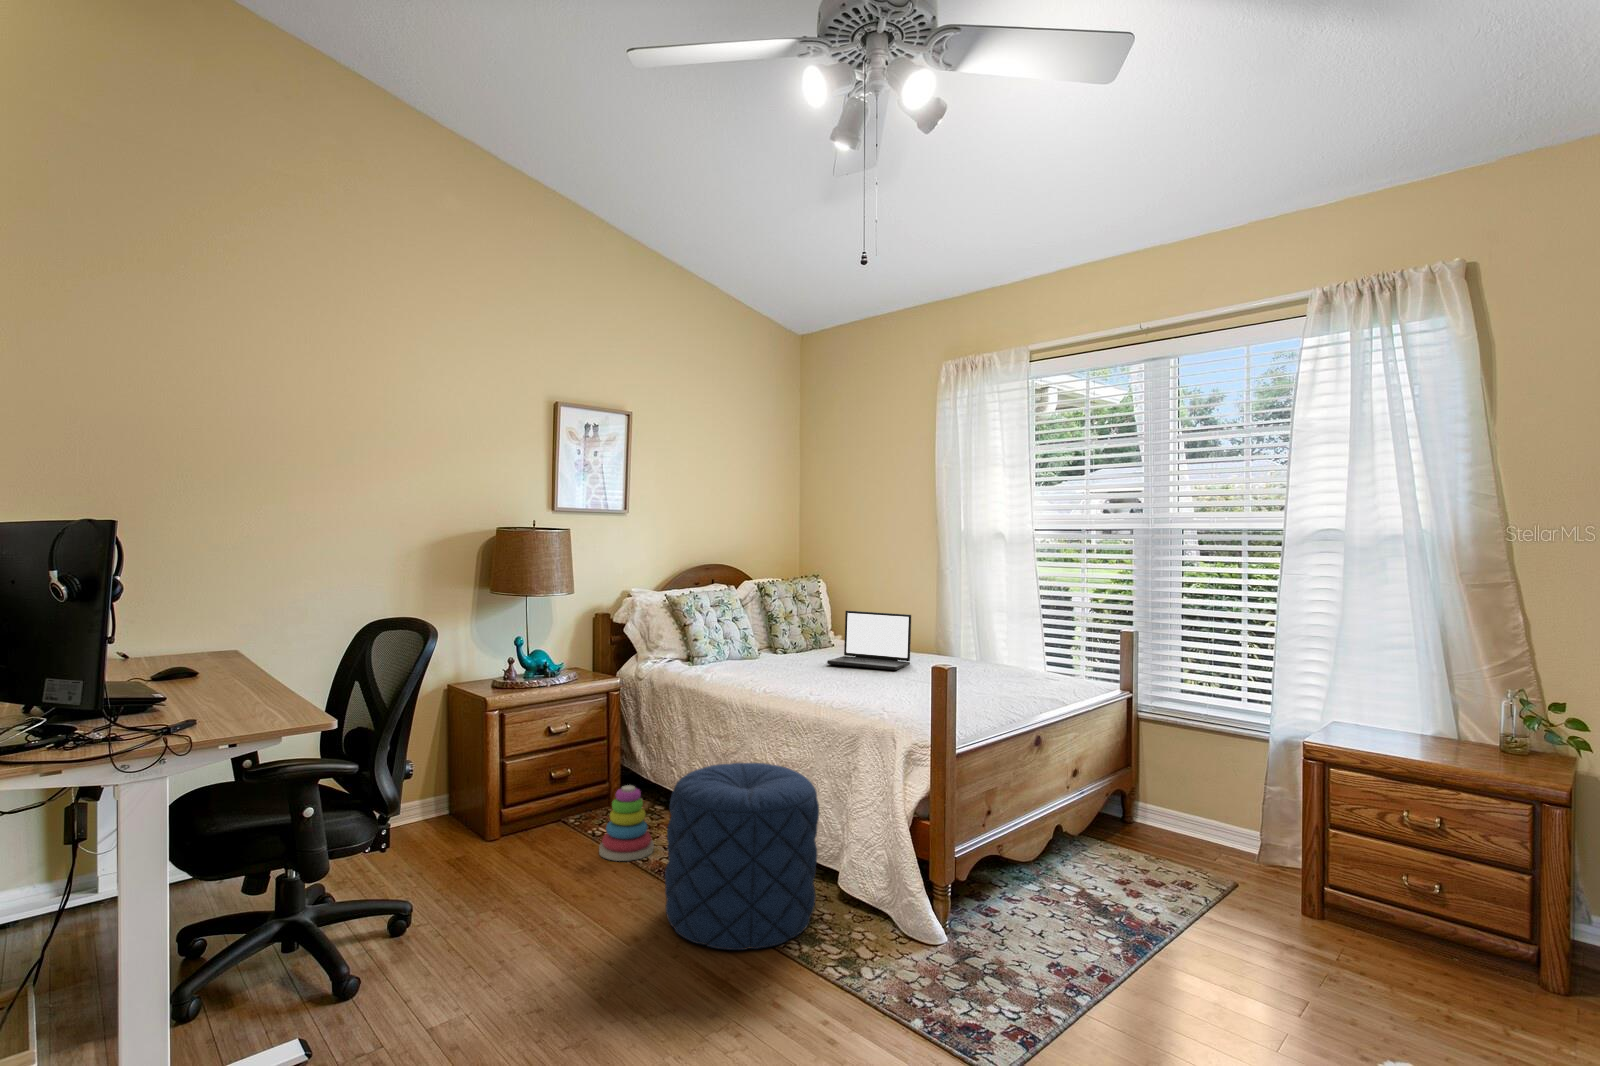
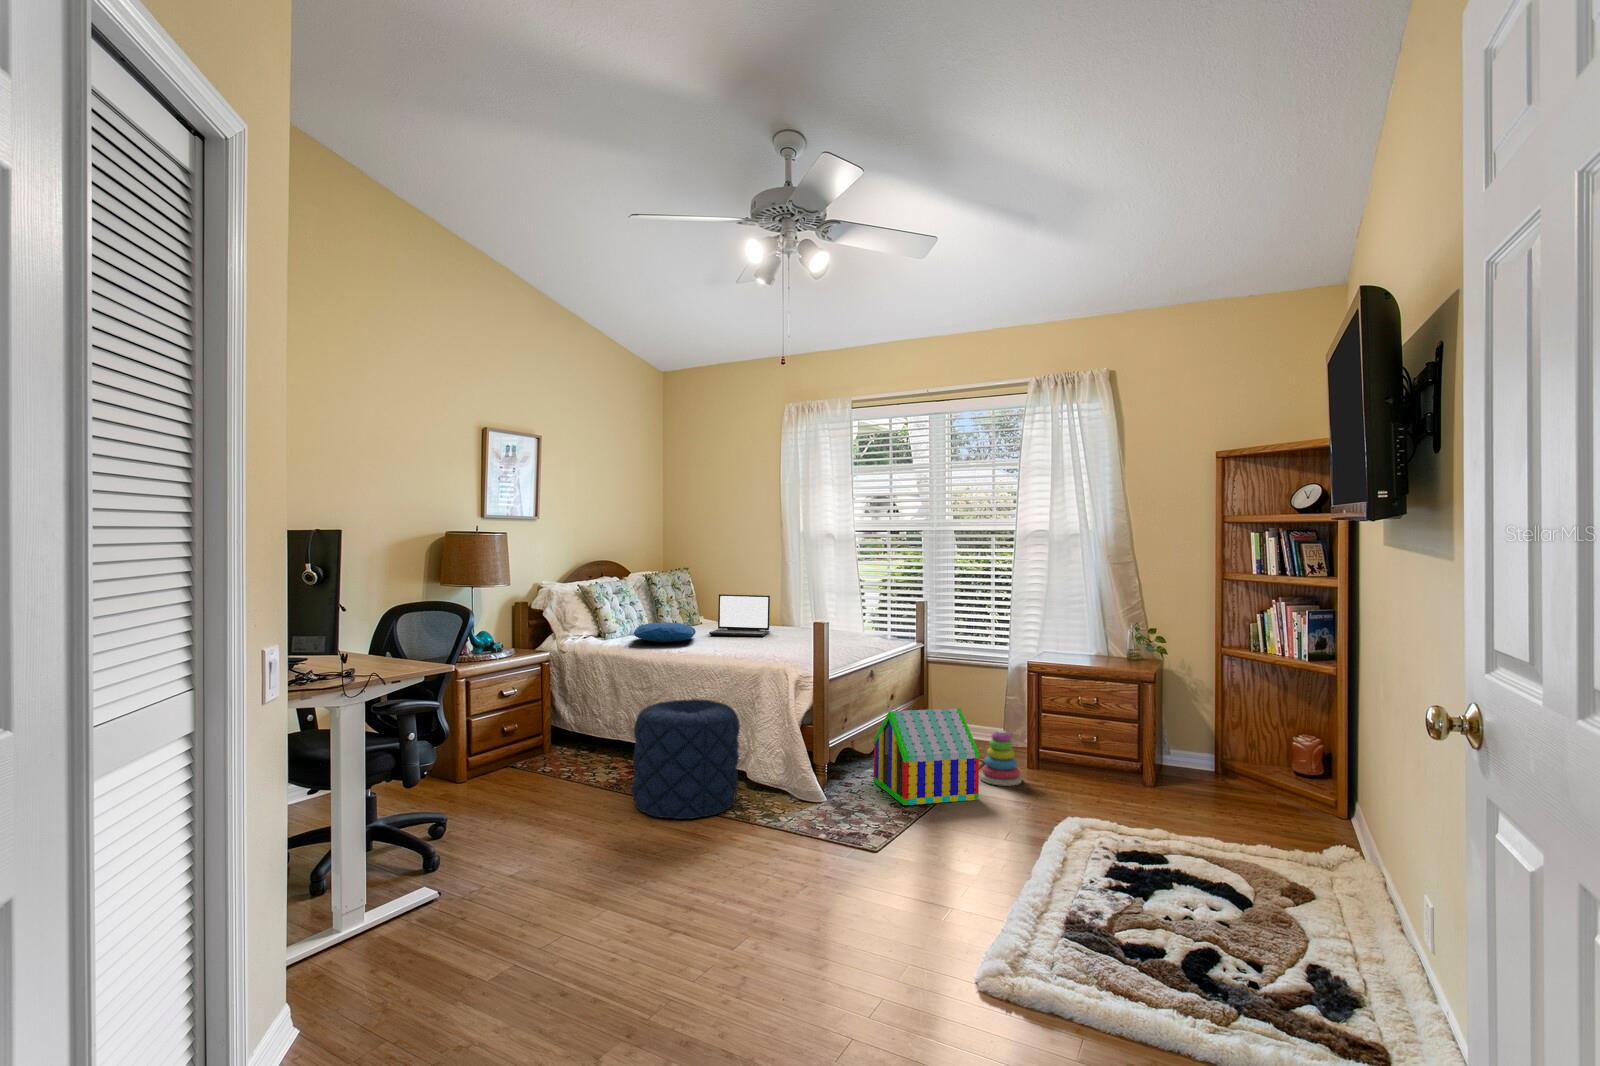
pillow: none [721,646,808,673] -> present [634,623,696,642]
stacking toy: present [599,785,654,861] -> present [980,730,1022,786]
toy house: none [1031,811,1209,980] -> present [874,708,979,805]

